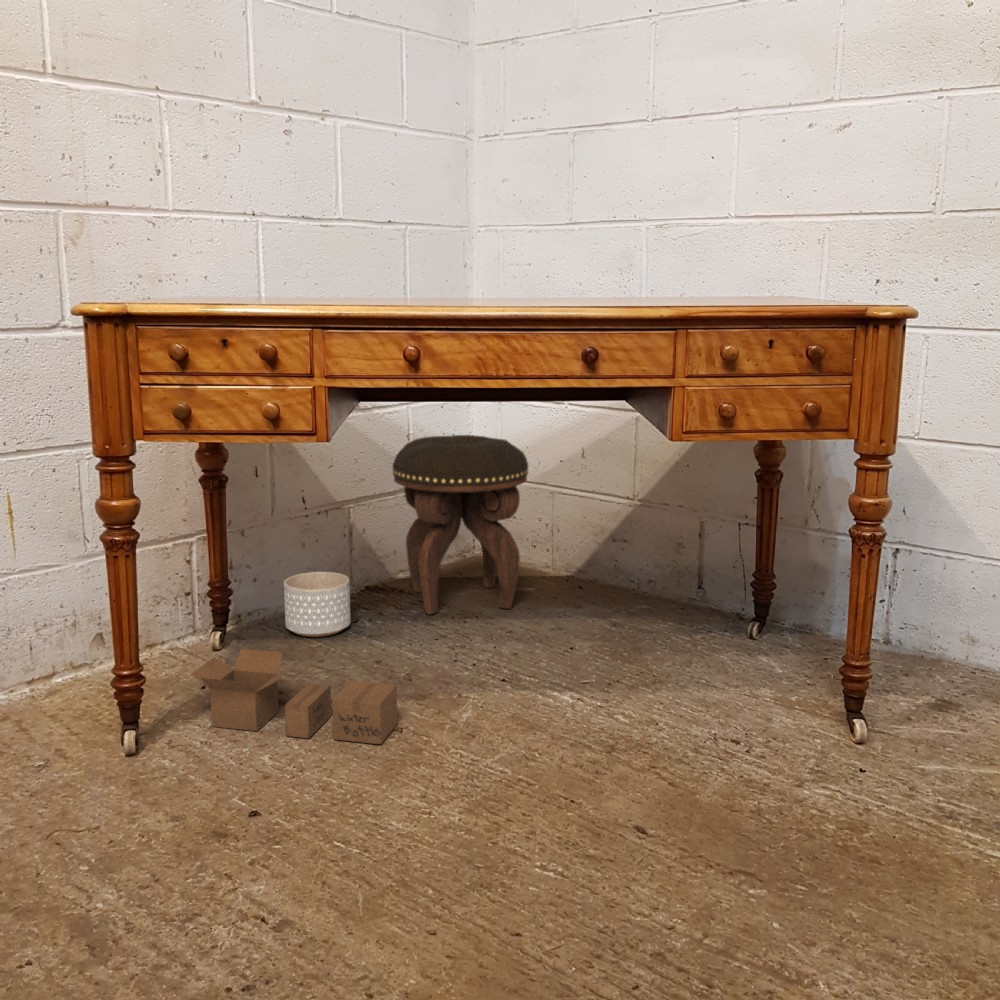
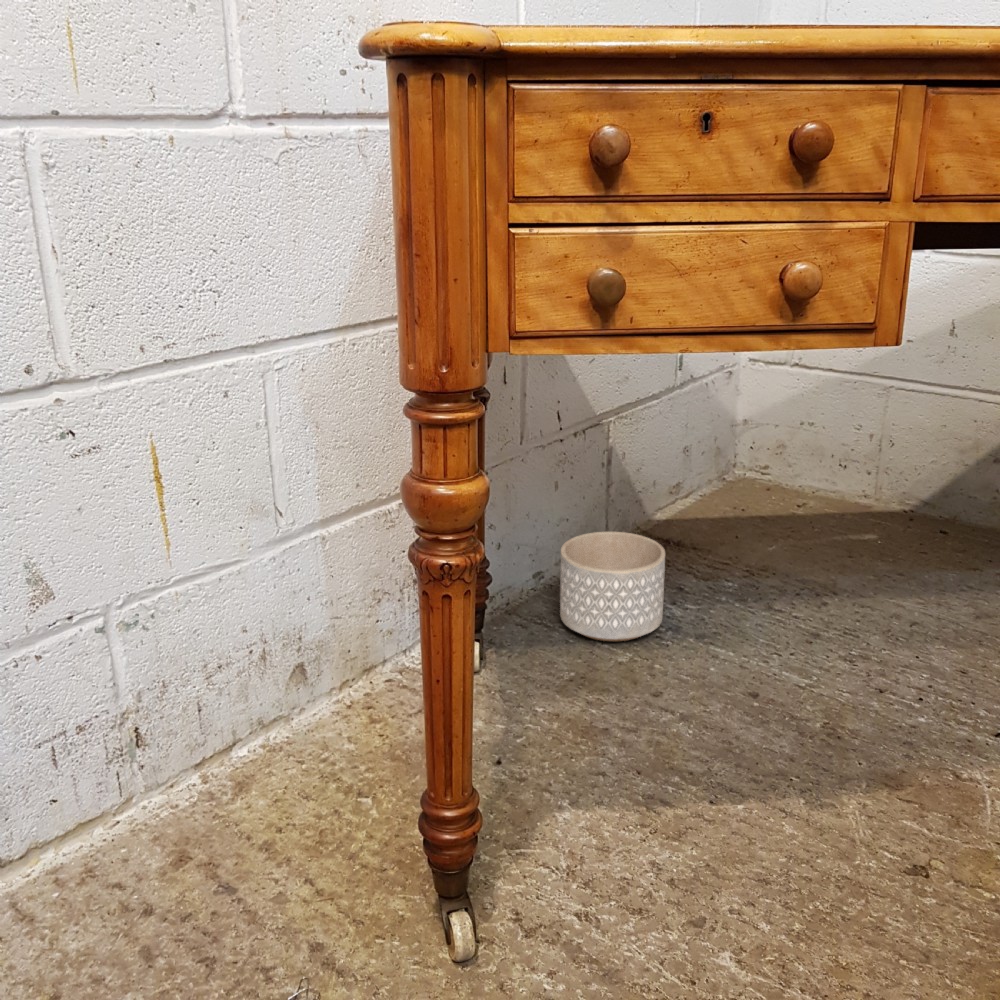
footstool: present [393,435,528,614] -> none [695,305,921,590]
cardboard box: present [191,649,397,744] -> none [537,713,931,913]

